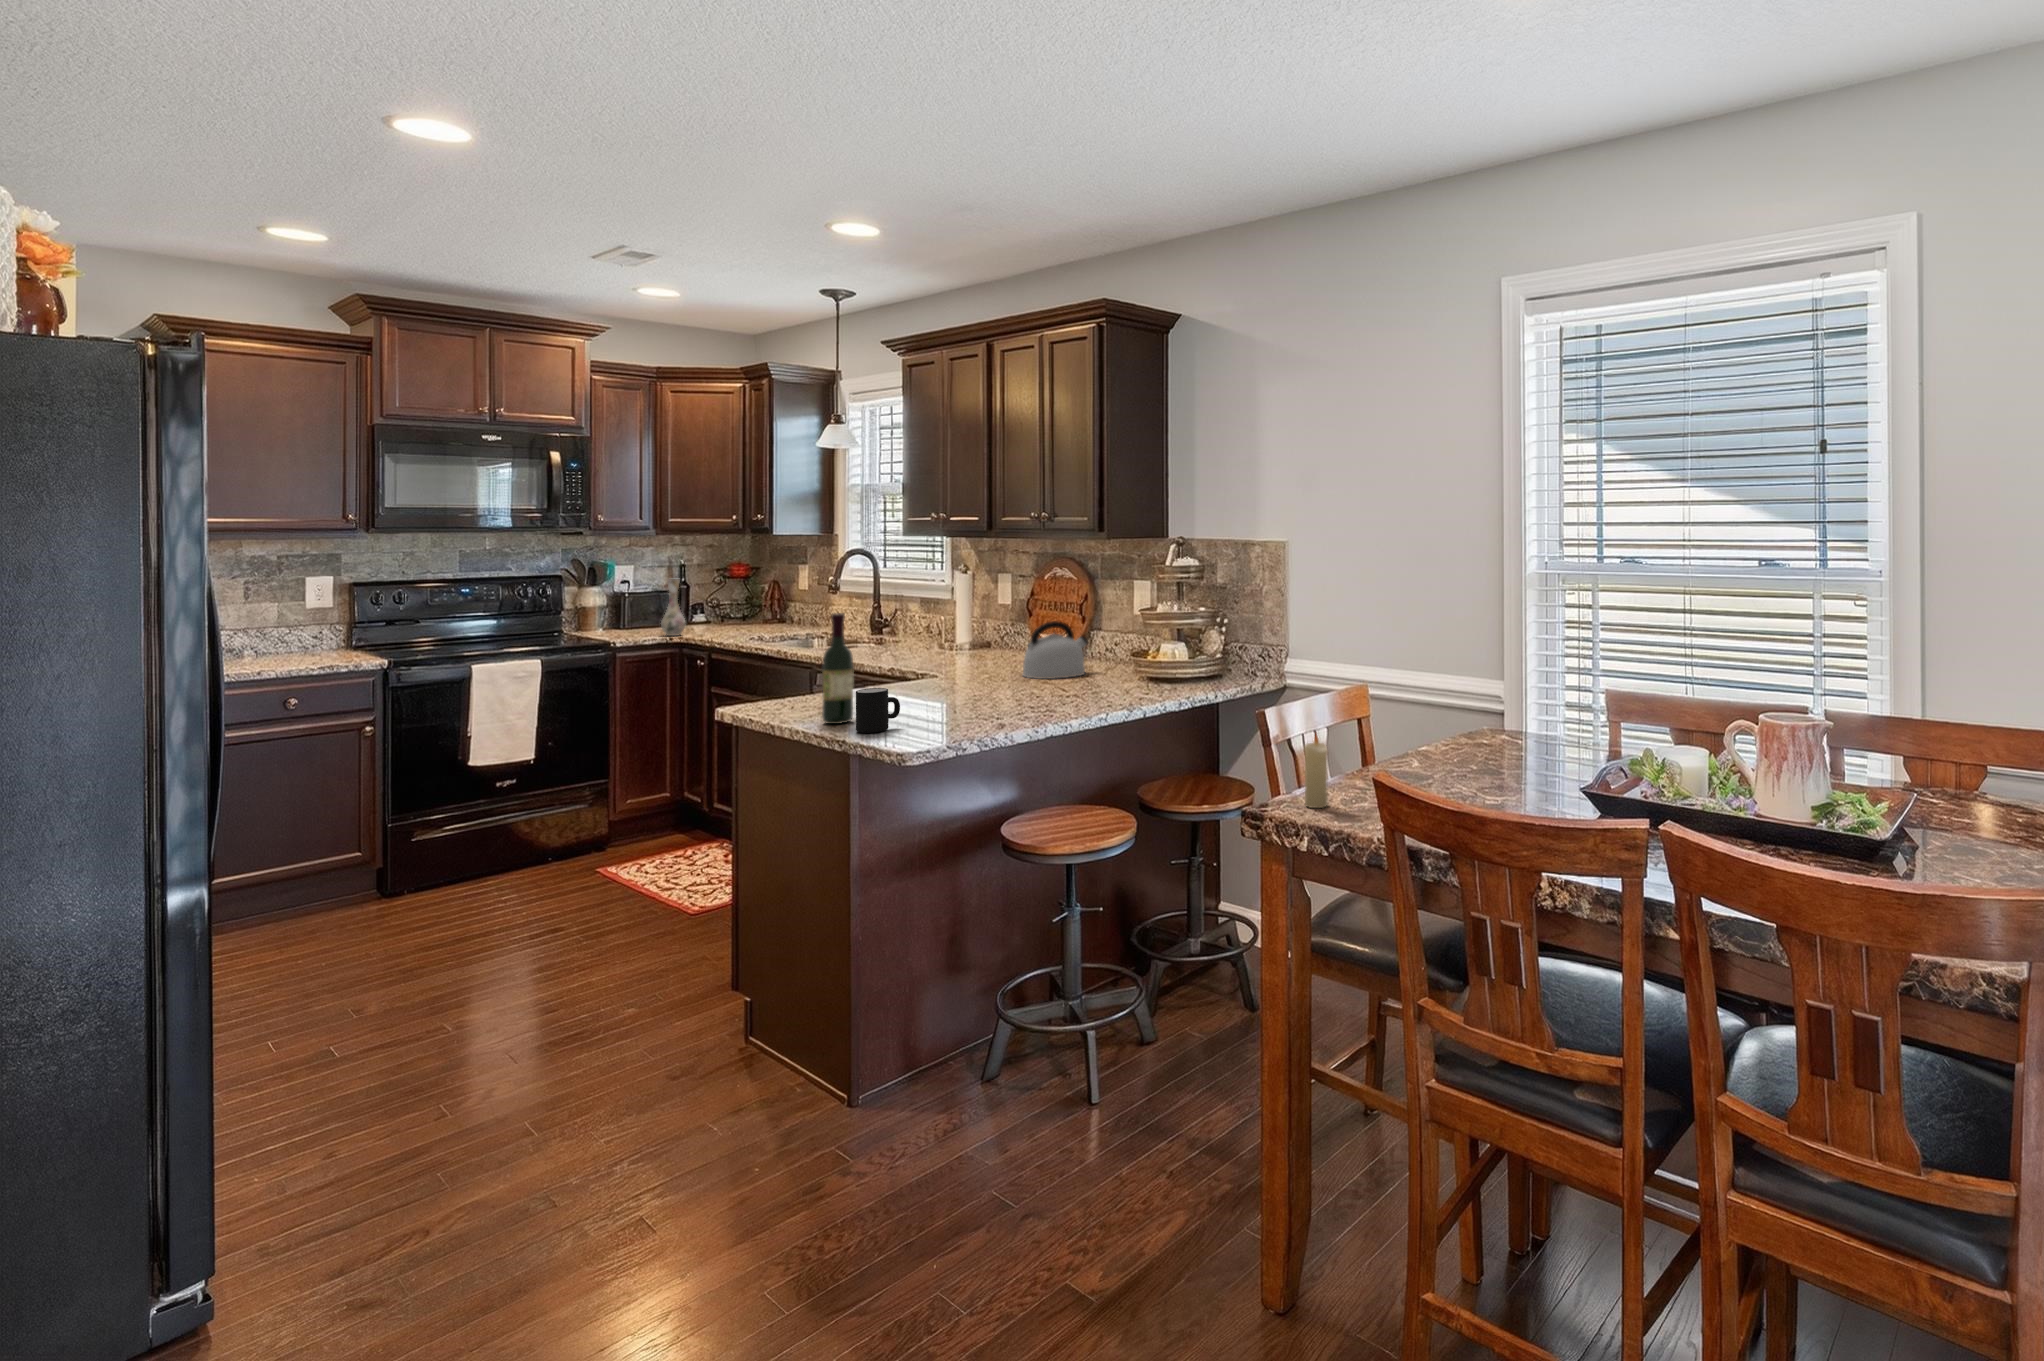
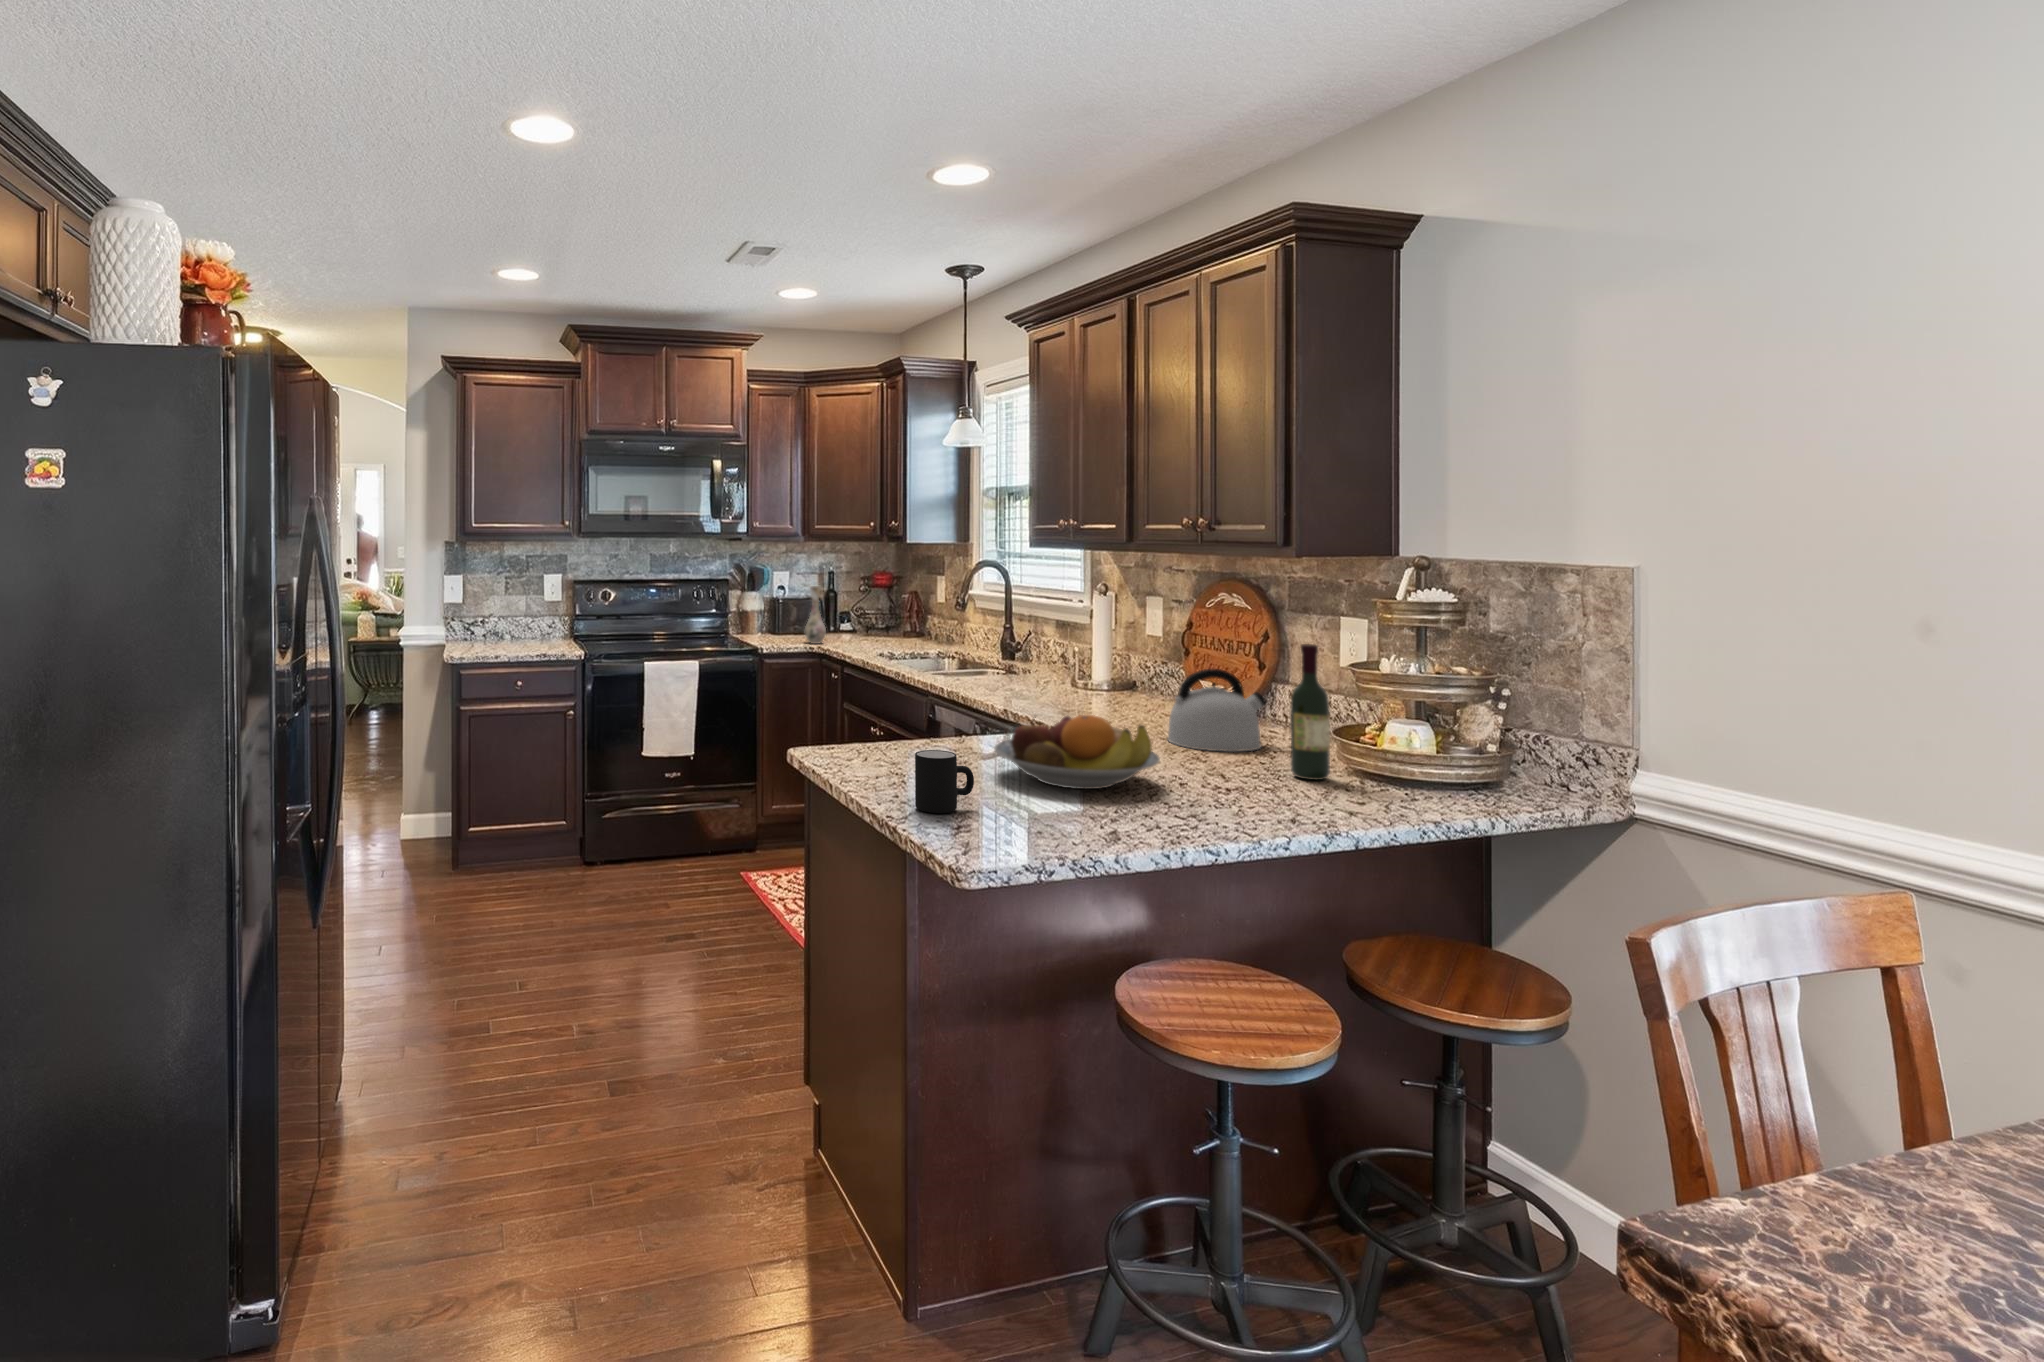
wine bottle: present [822,613,854,724] -> present [1290,644,1330,780]
fruit bowl: none [905,656,1025,709] -> present [994,715,1160,789]
candle: present [1304,735,1328,808] -> none [1816,1063,1905,1274]

